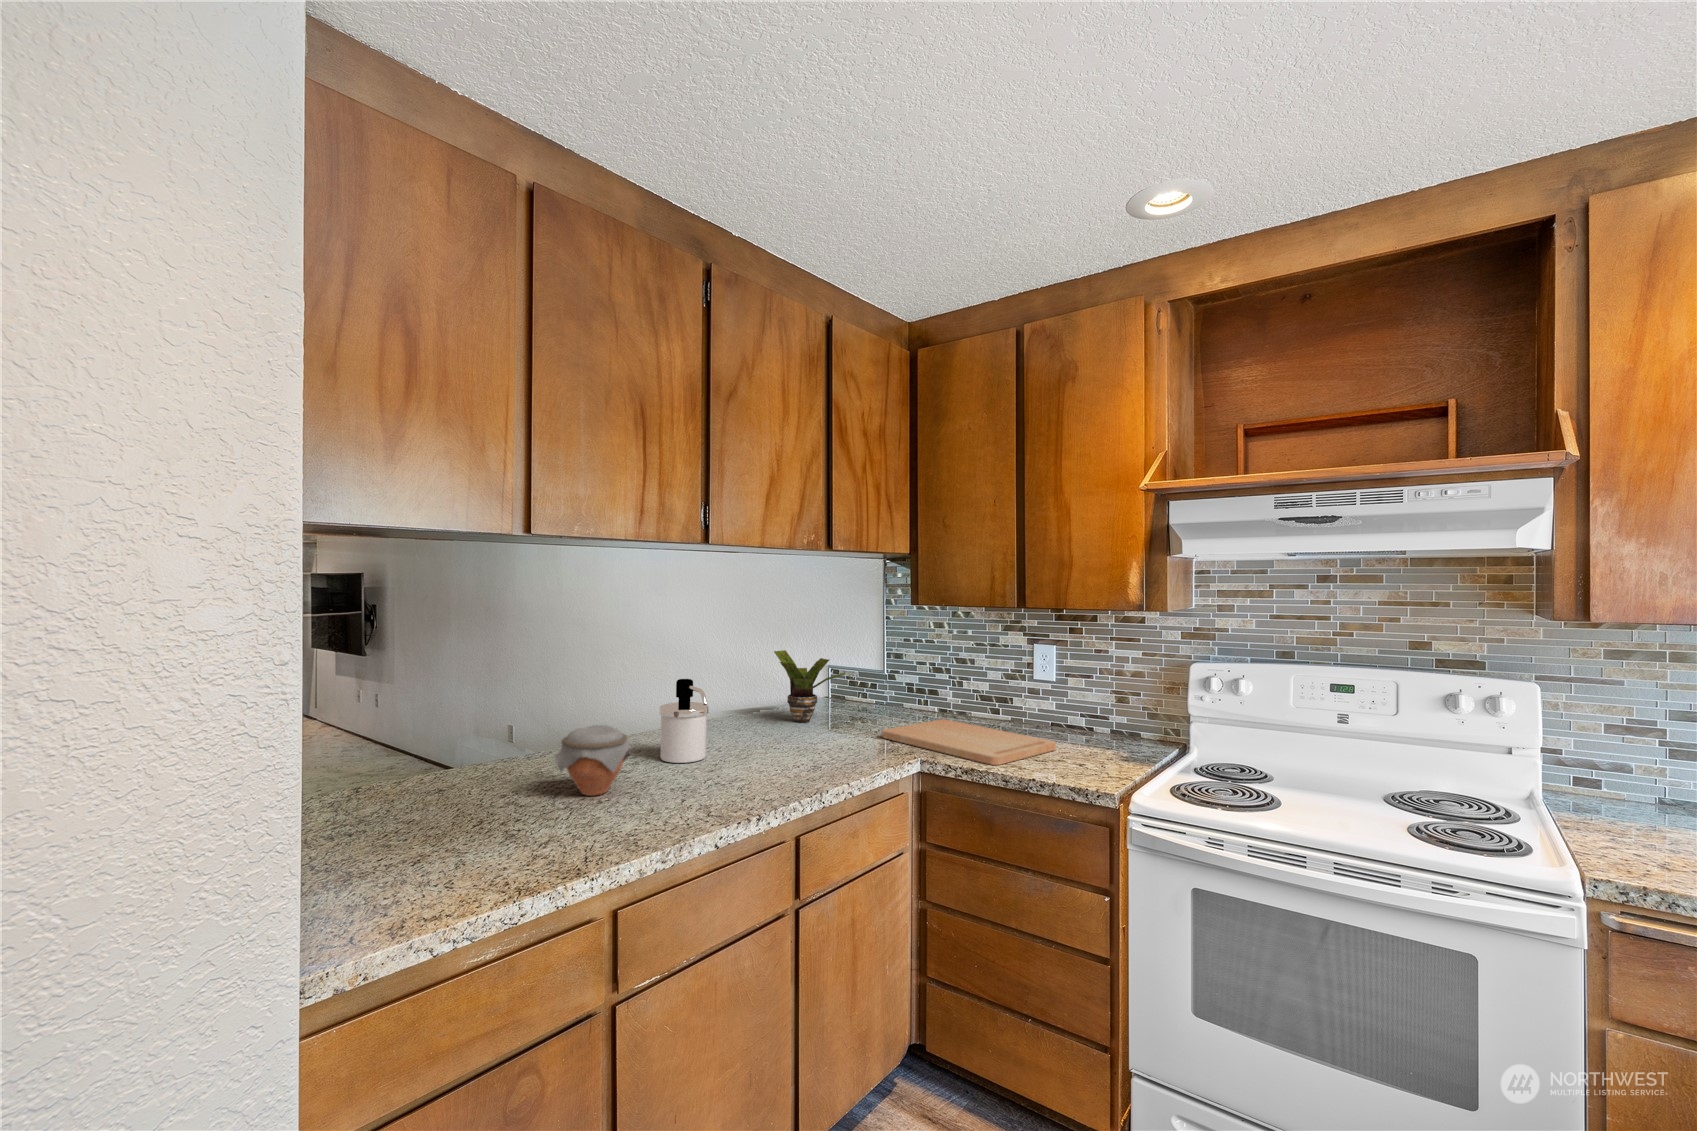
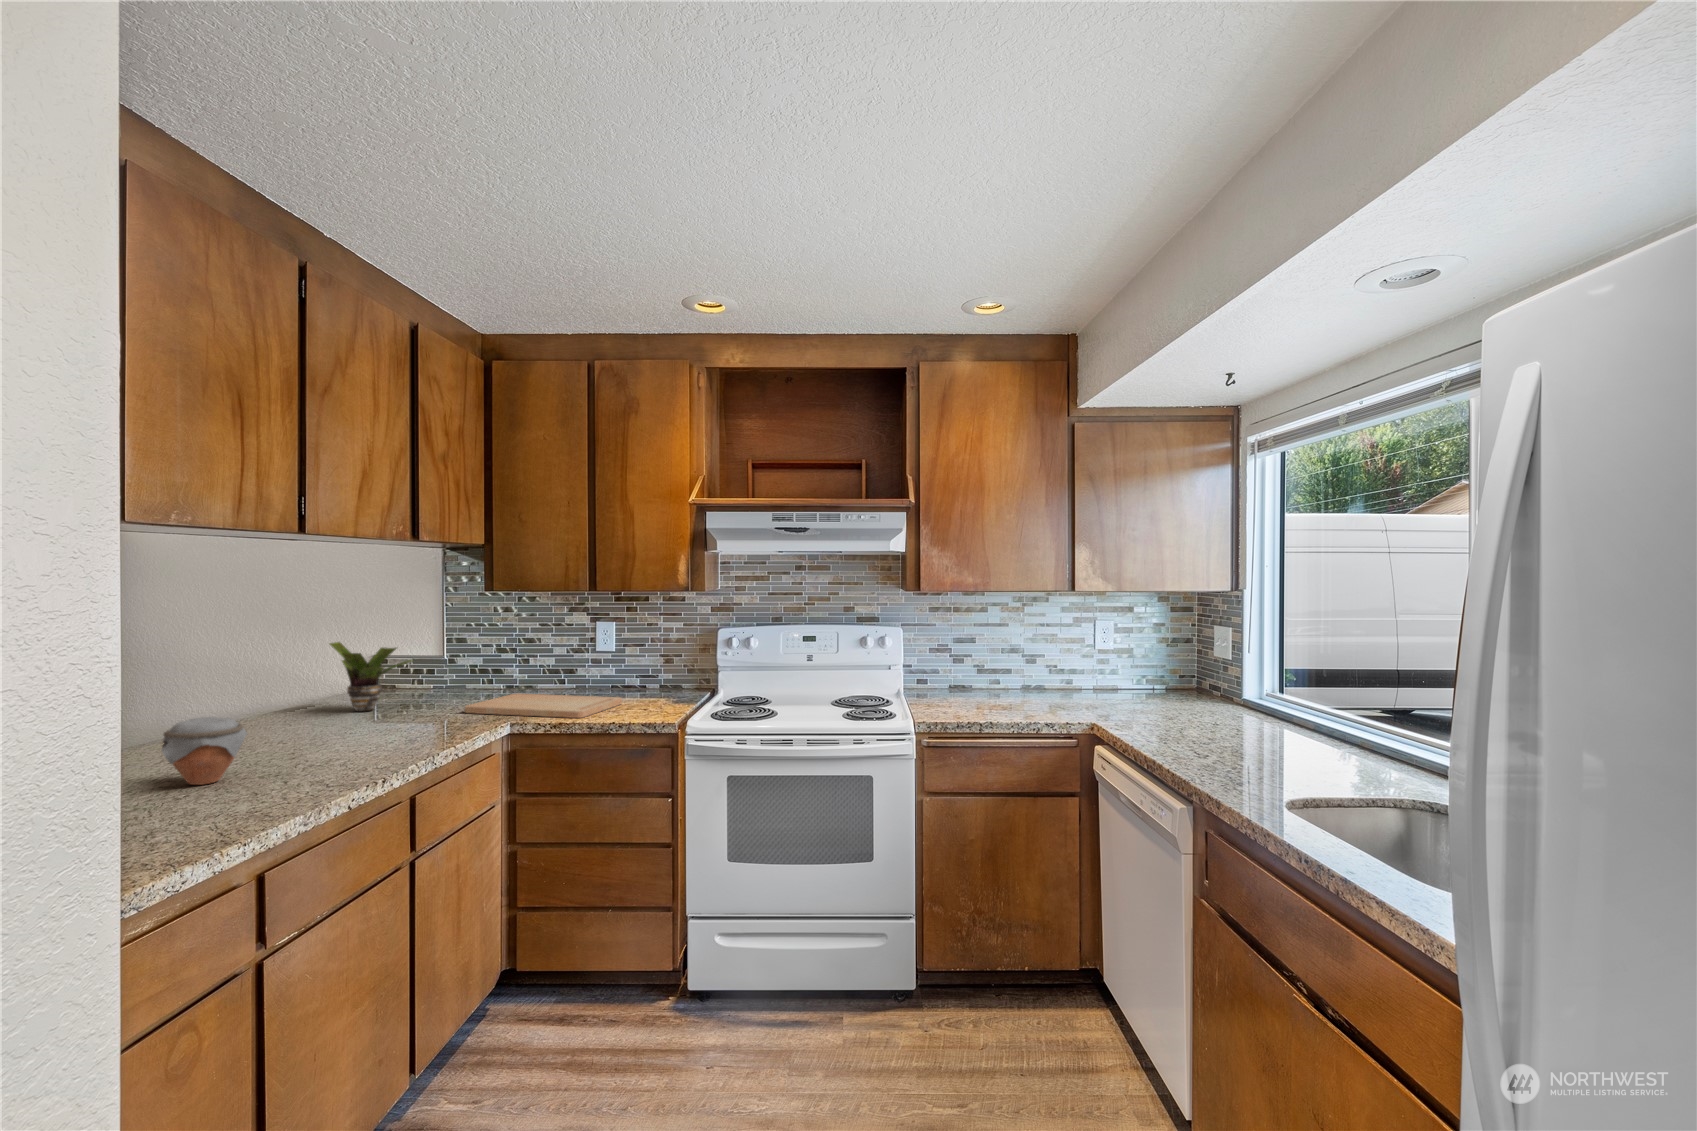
soap dispenser: present [660,679,709,763] -> none [238,670,308,754]

